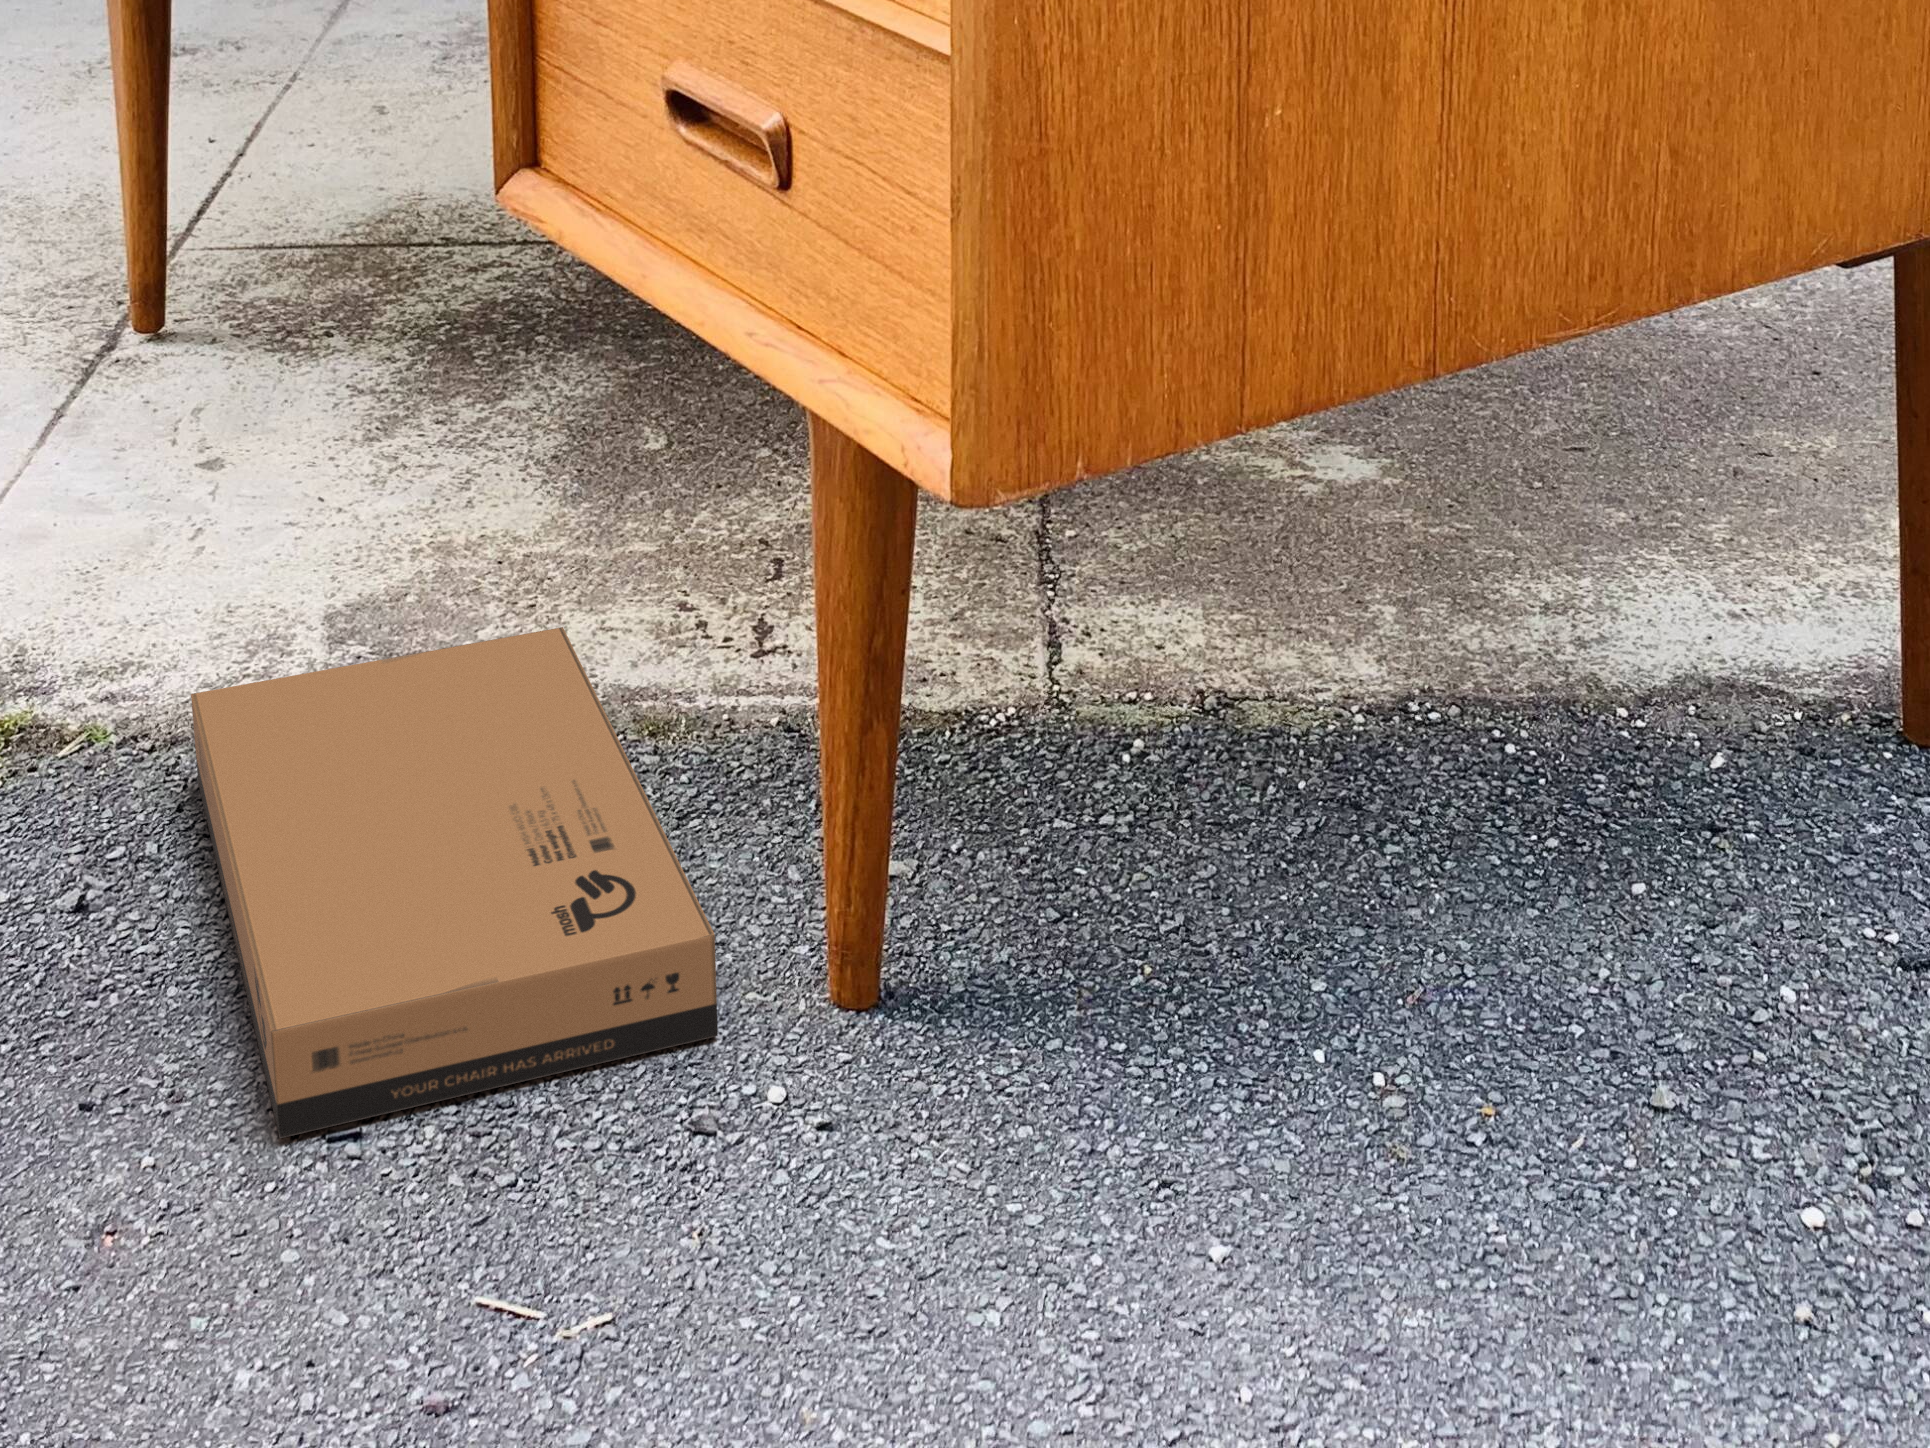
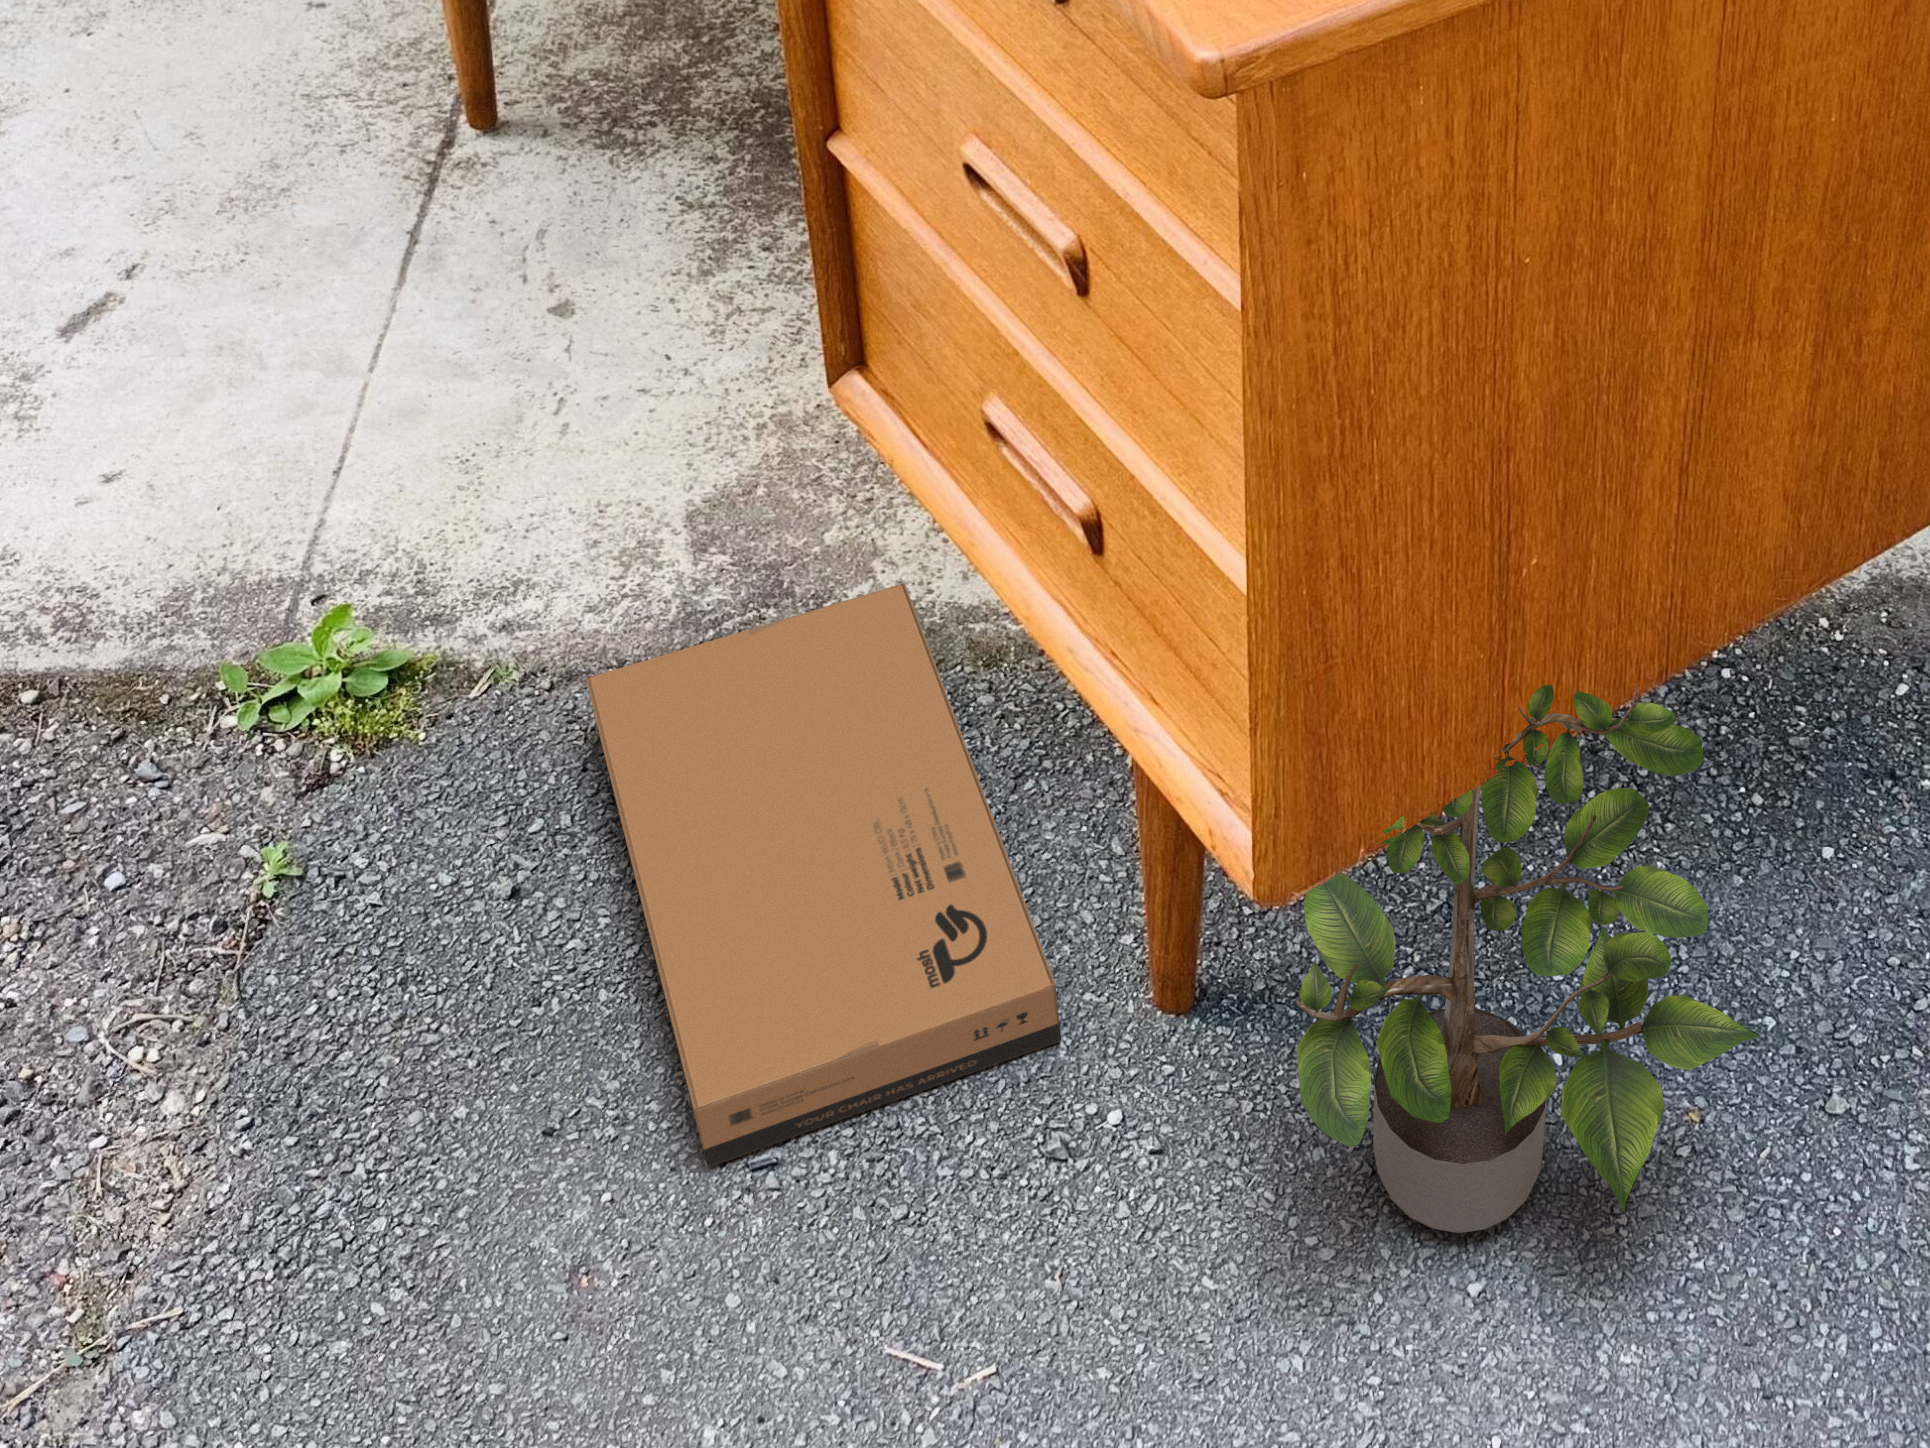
potted plant: none [1005,302,1567,1200] -> present [1295,683,1761,1233]

